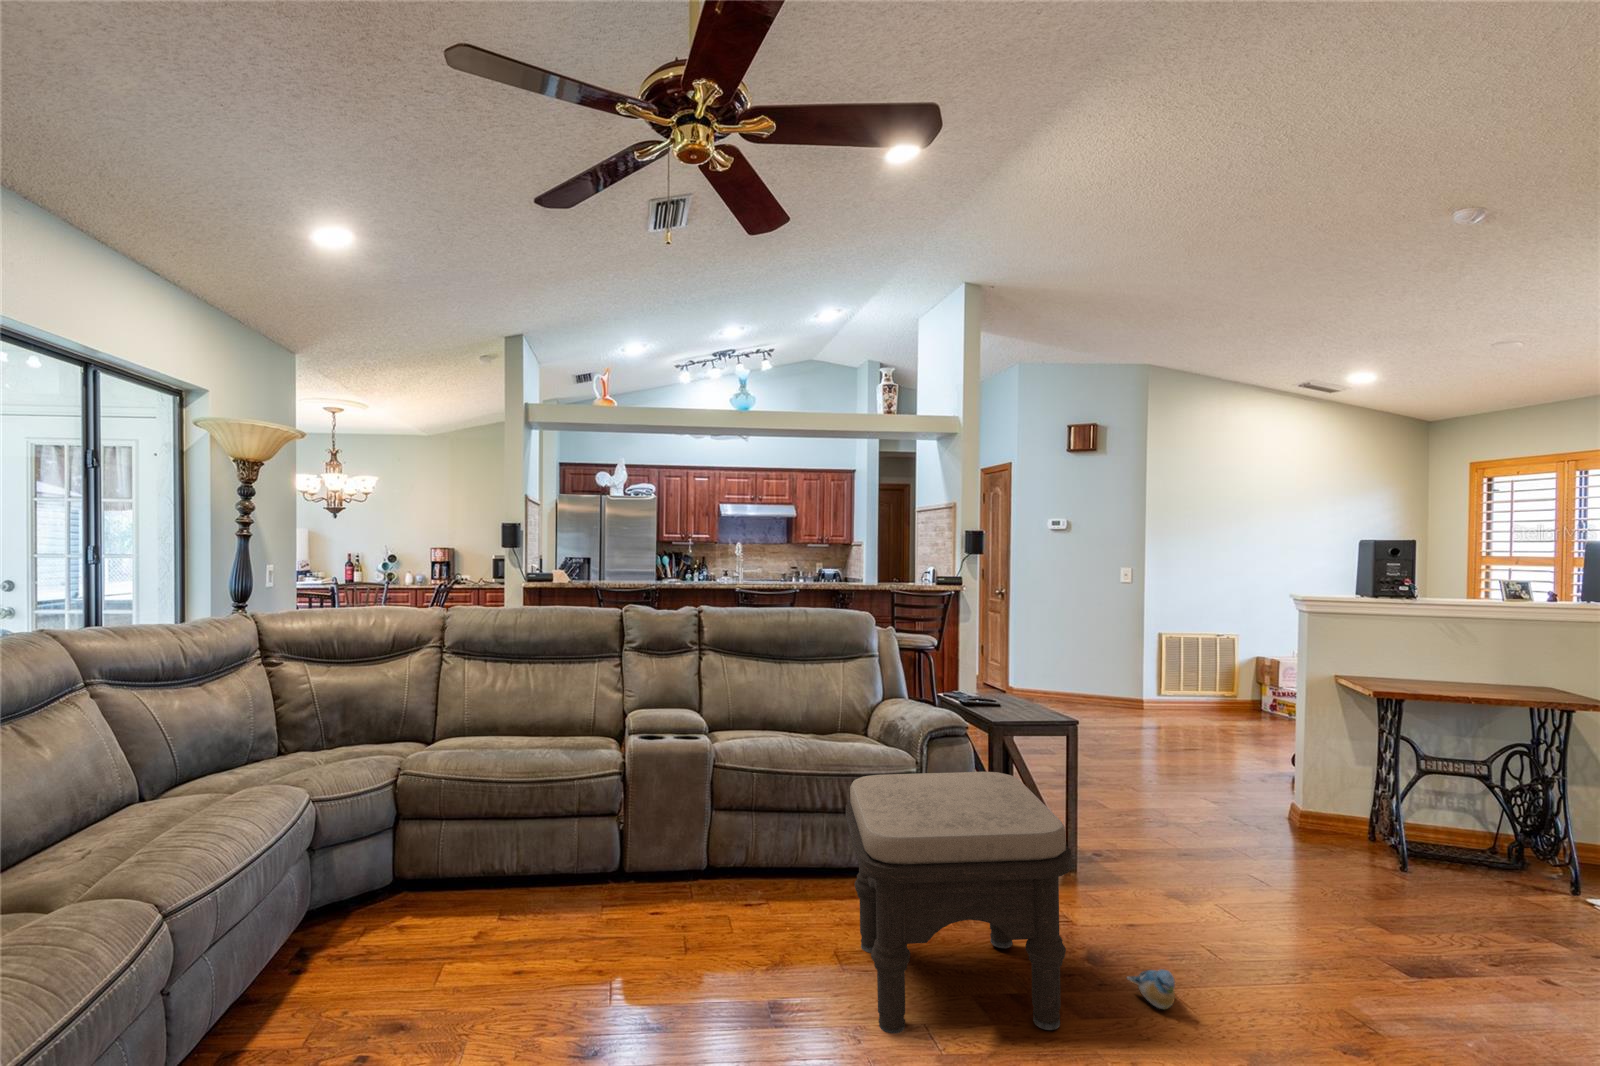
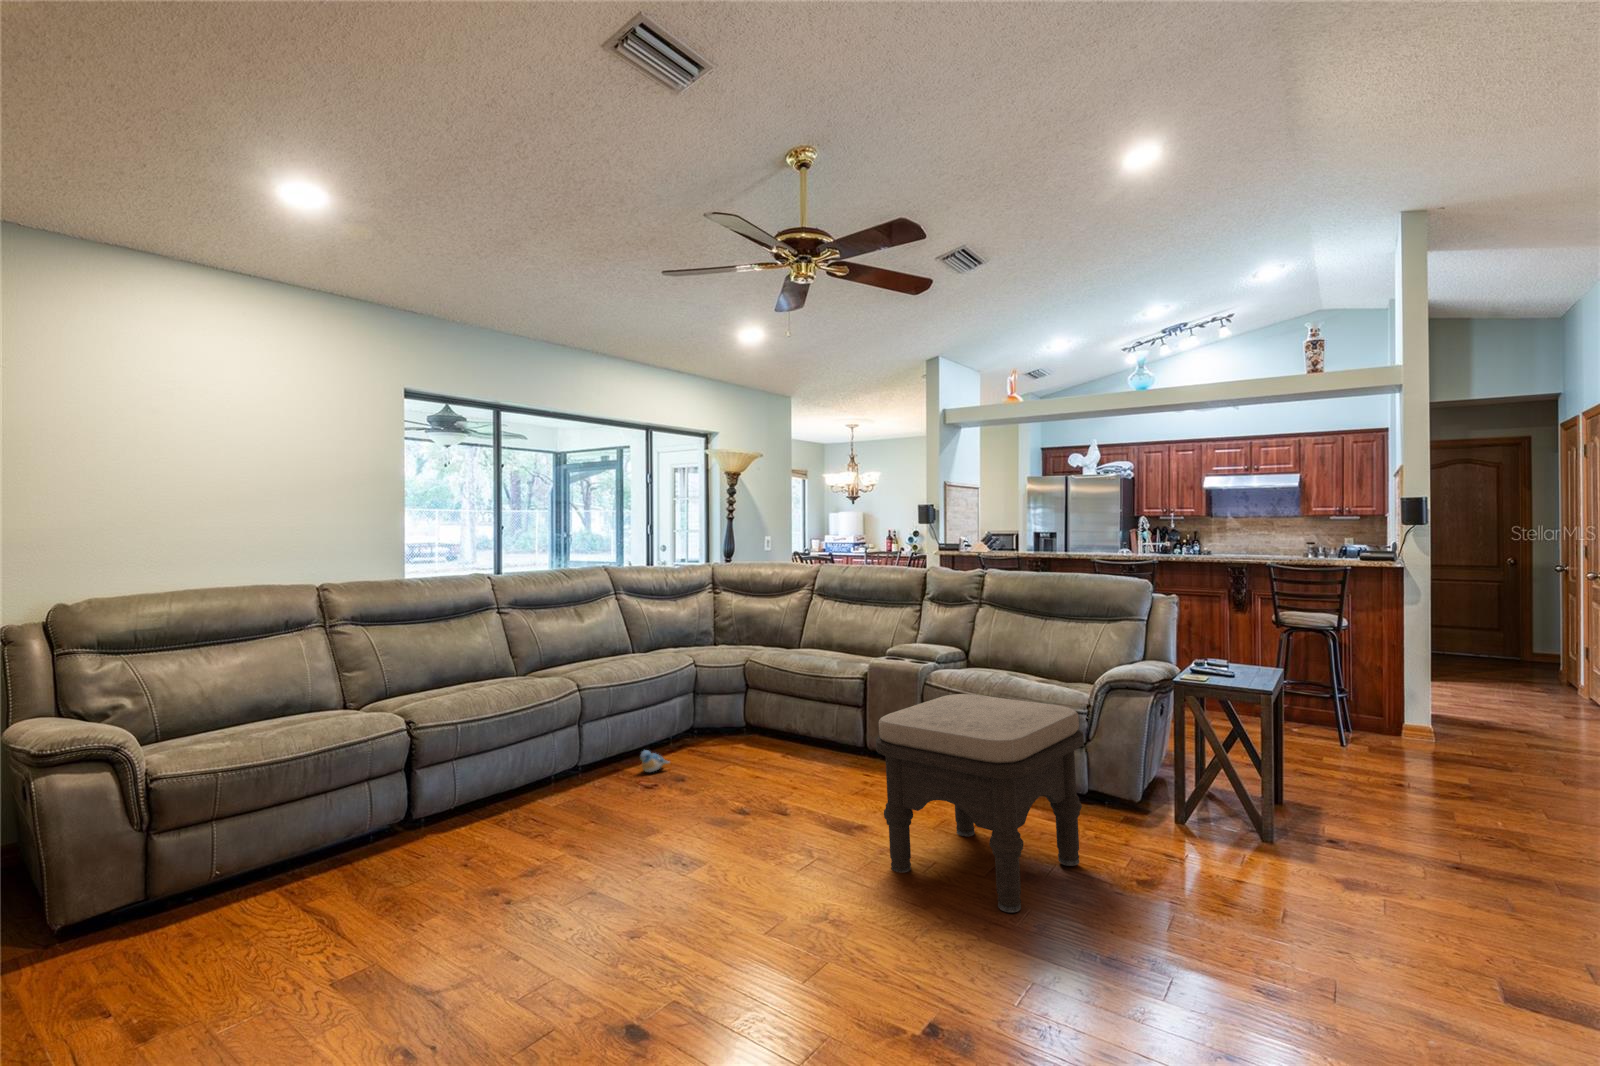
plush toy: present [1127,969,1175,1009] -> present [640,750,669,772]

